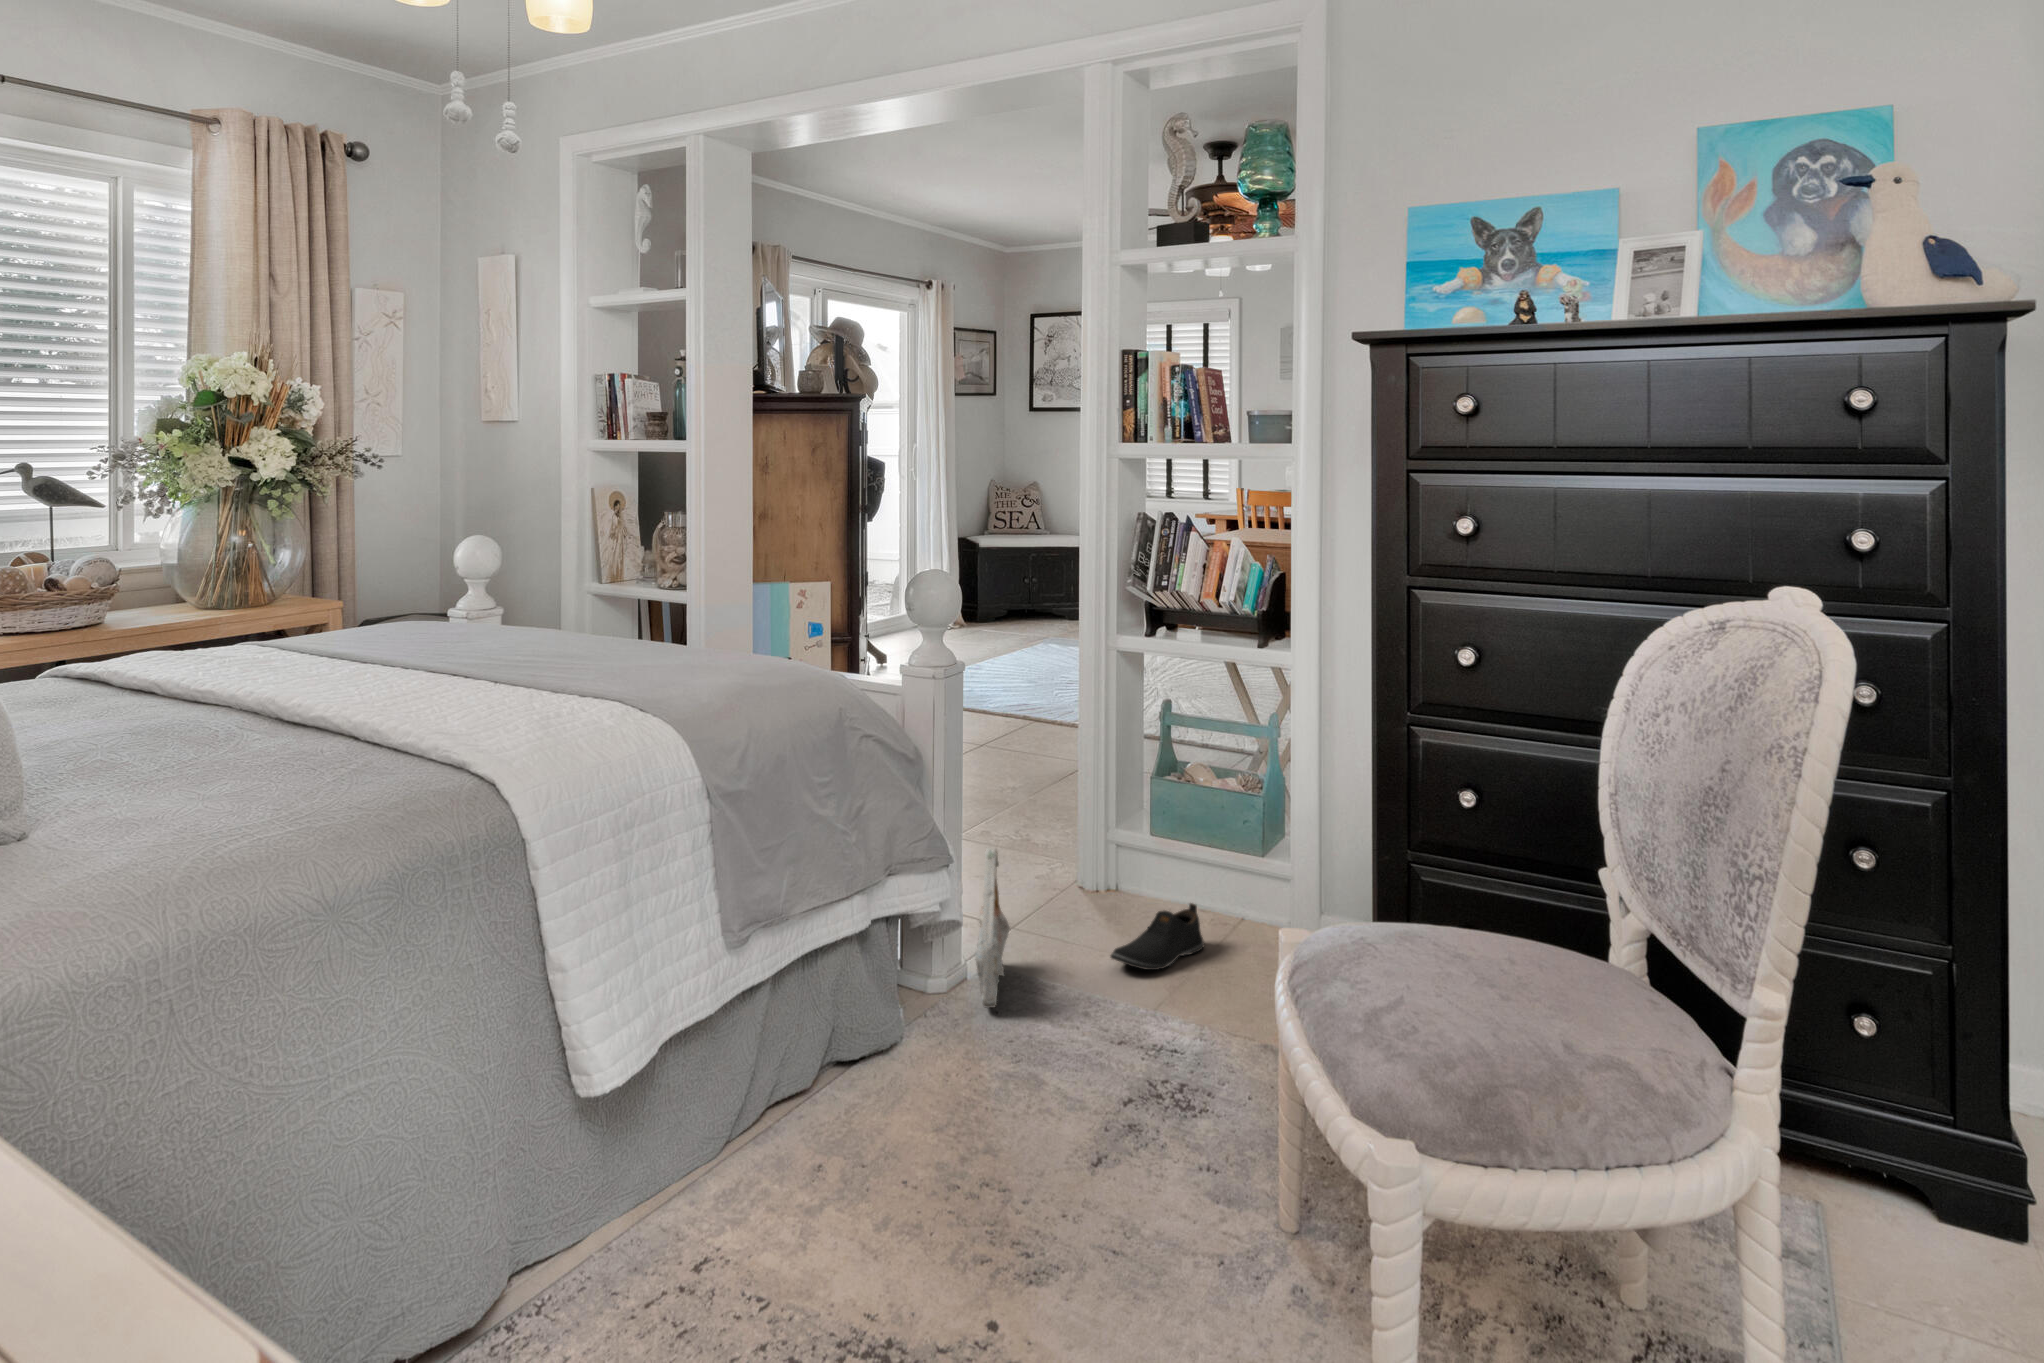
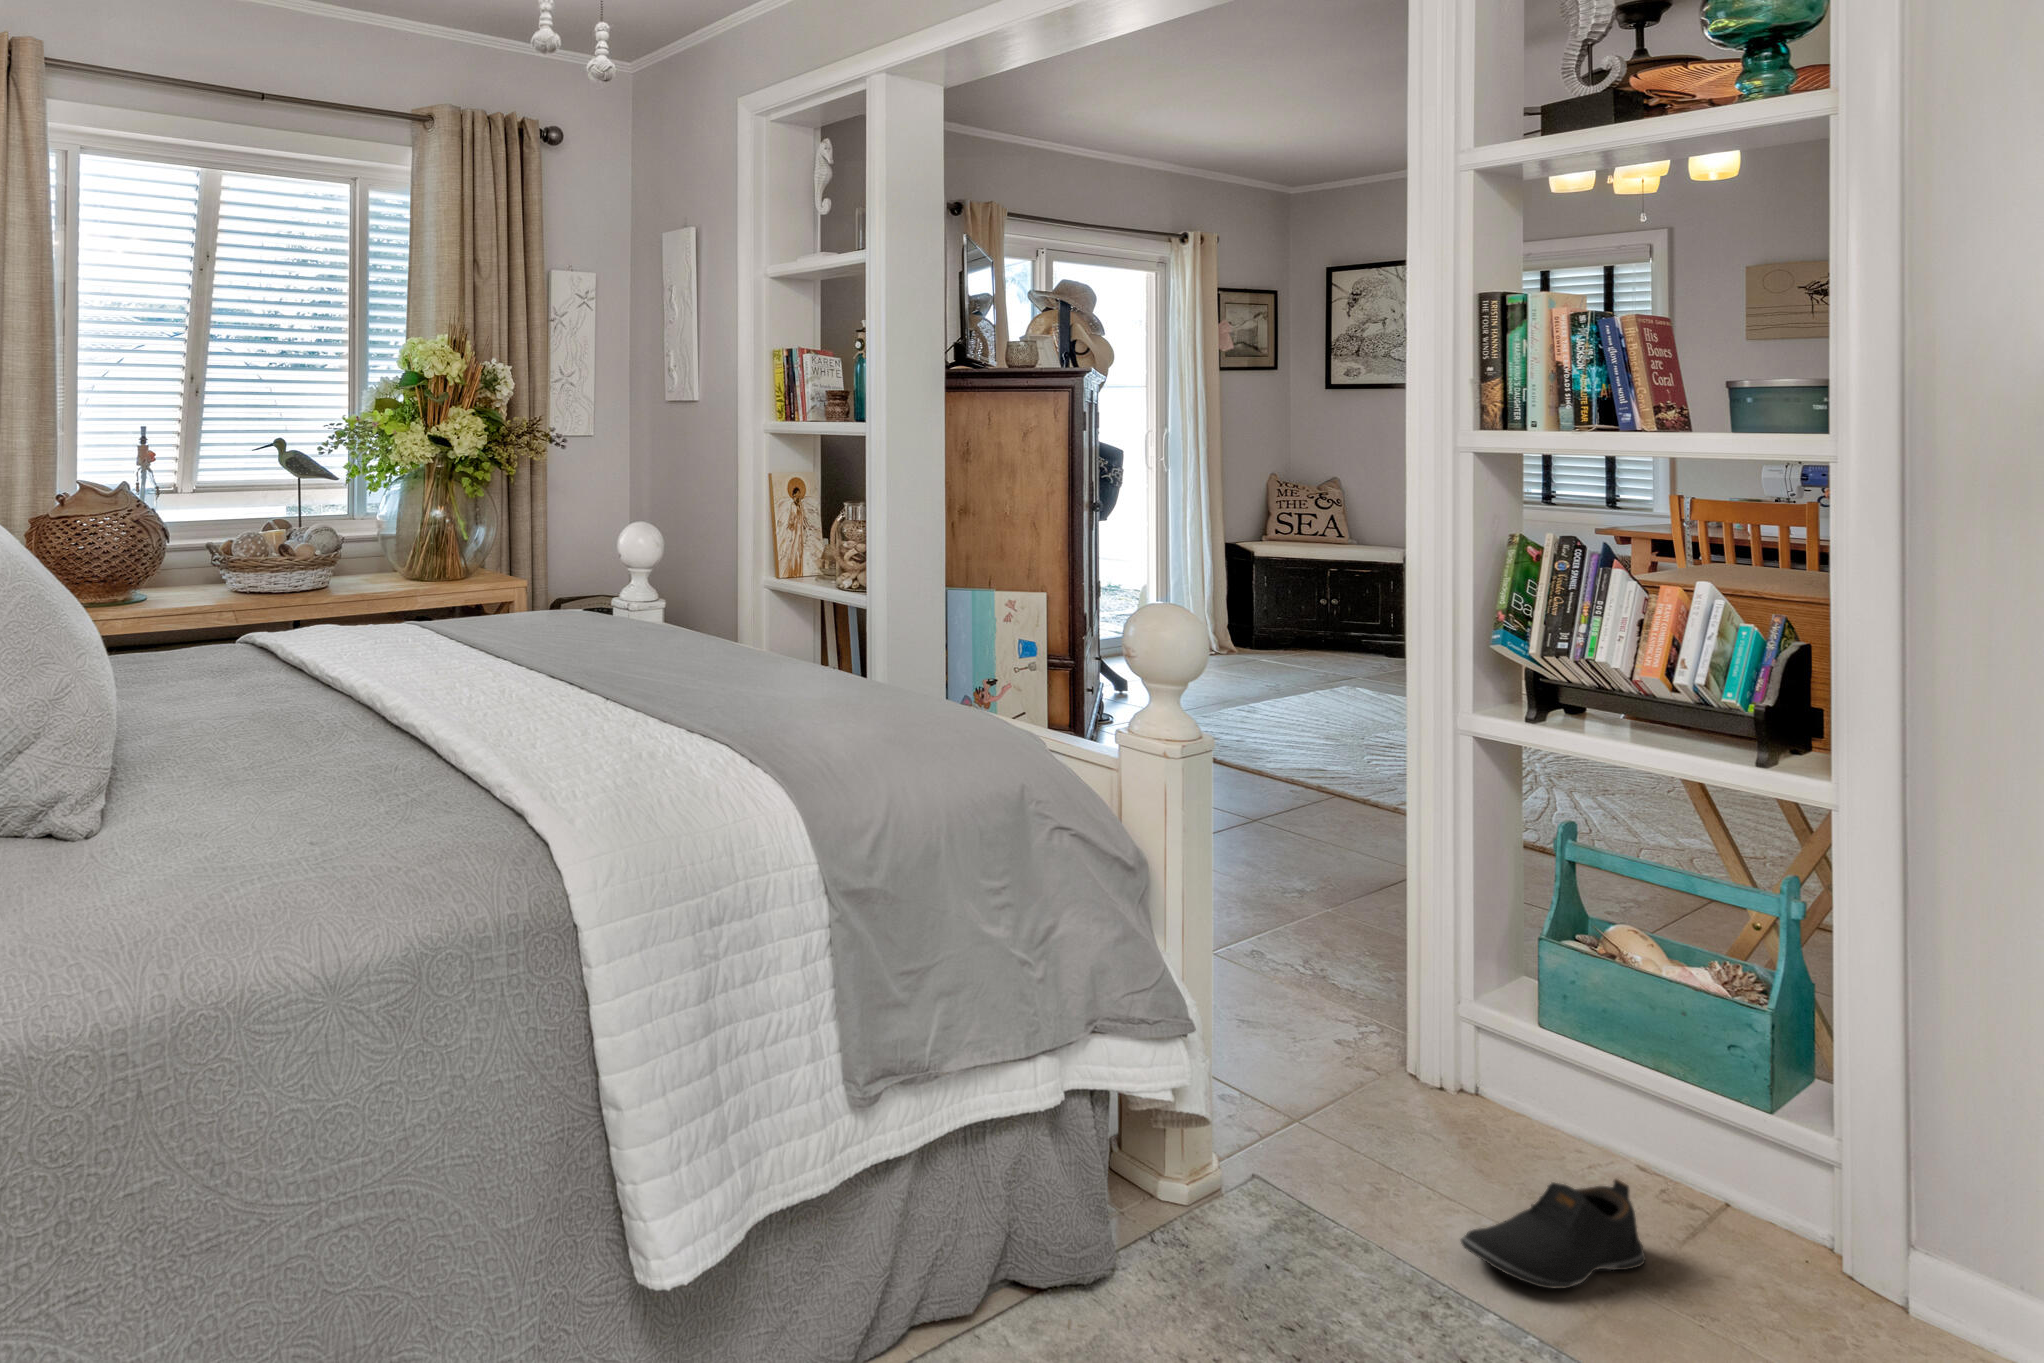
bag: present [975,848,1010,1008] -> none [1220,1031,1281,1288]

